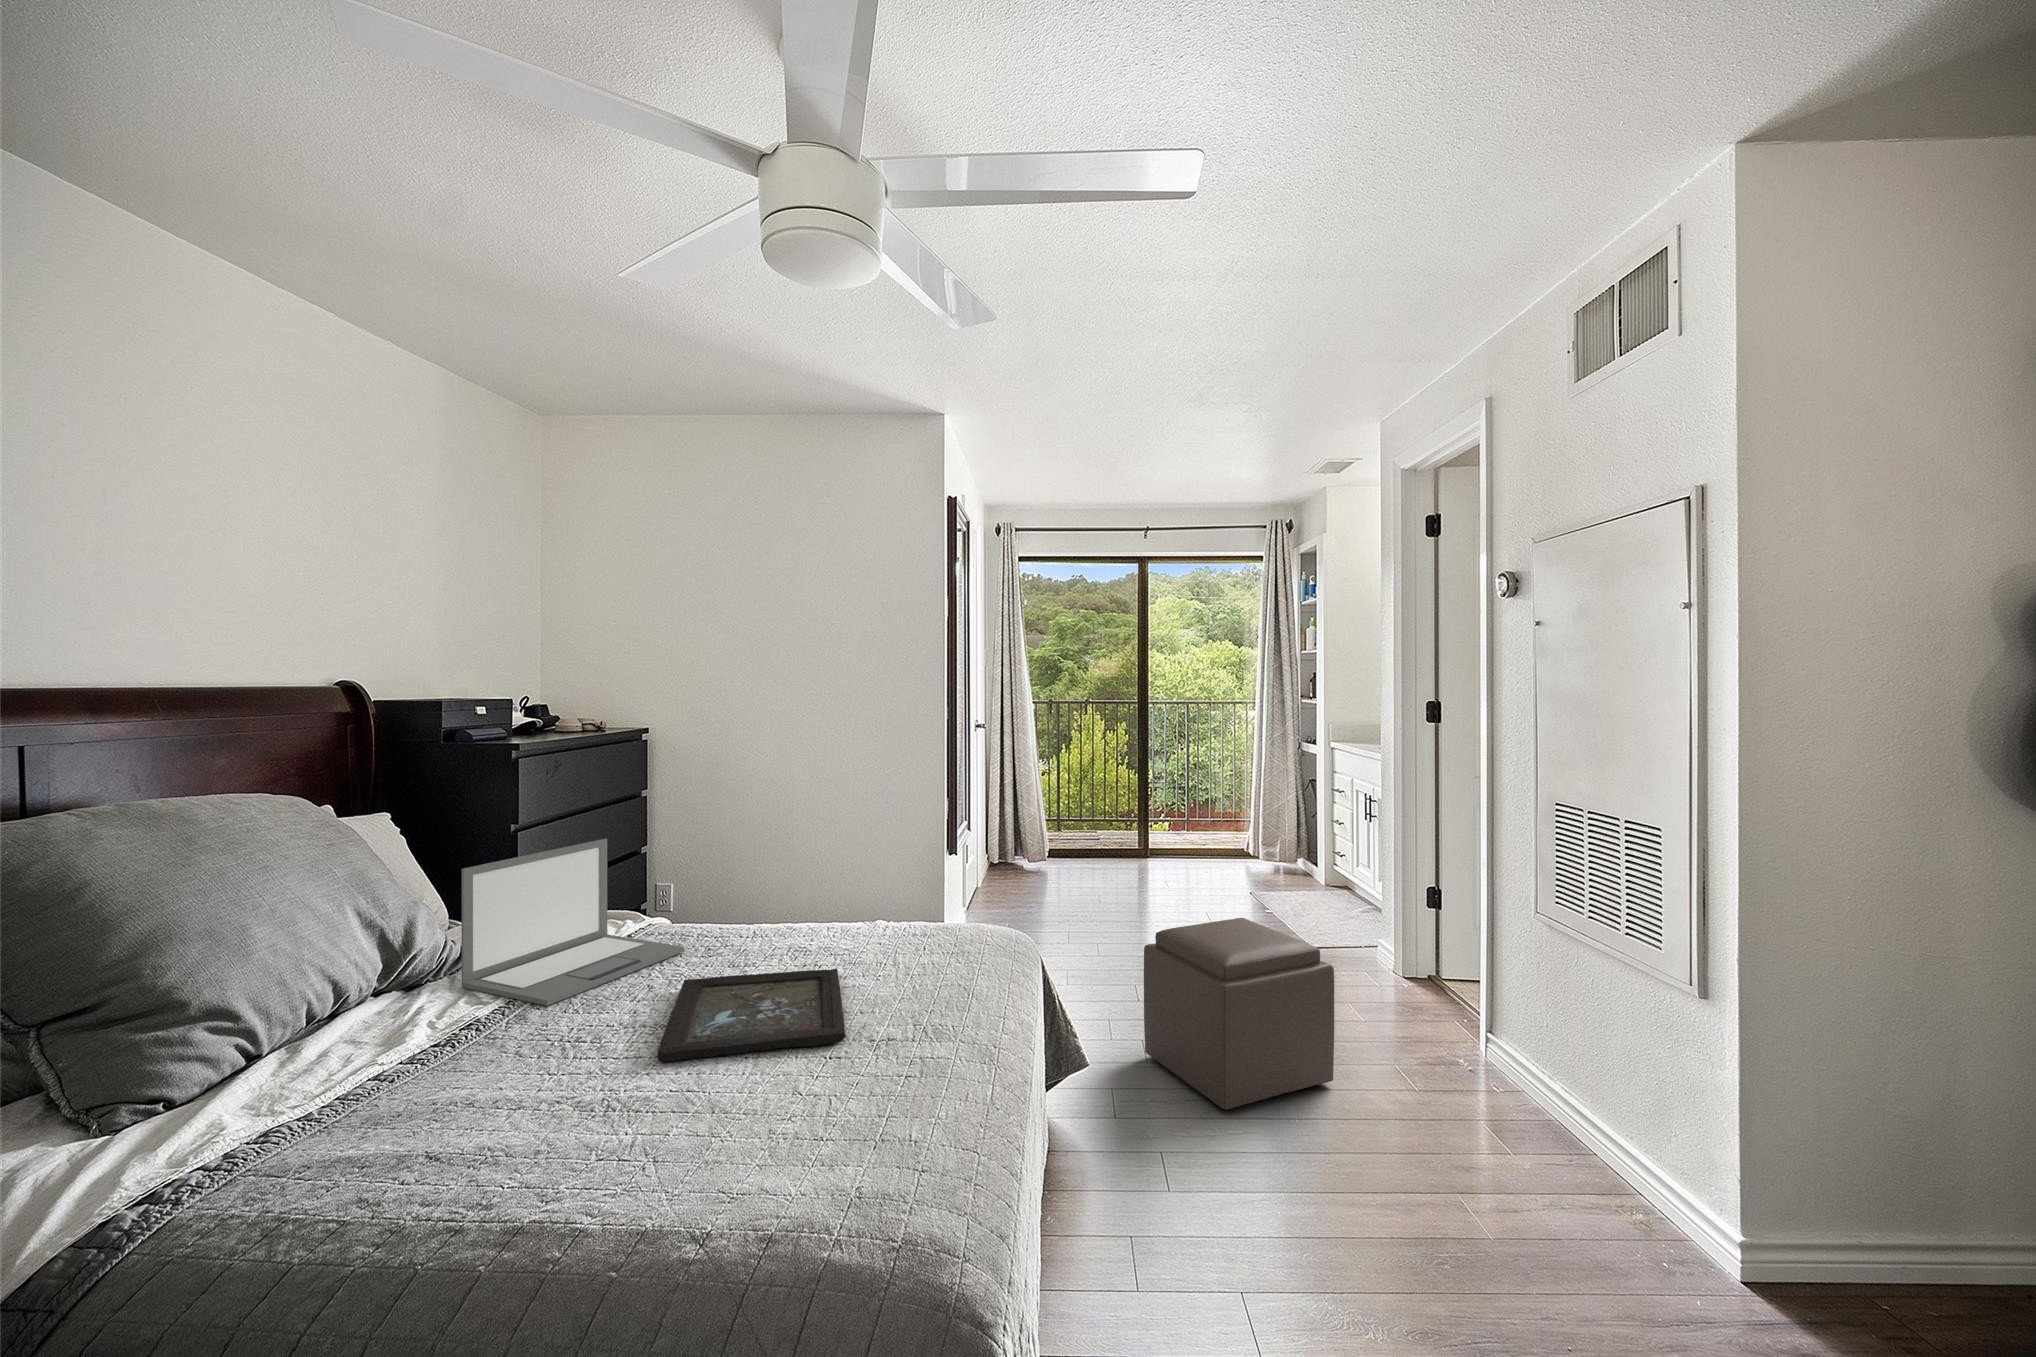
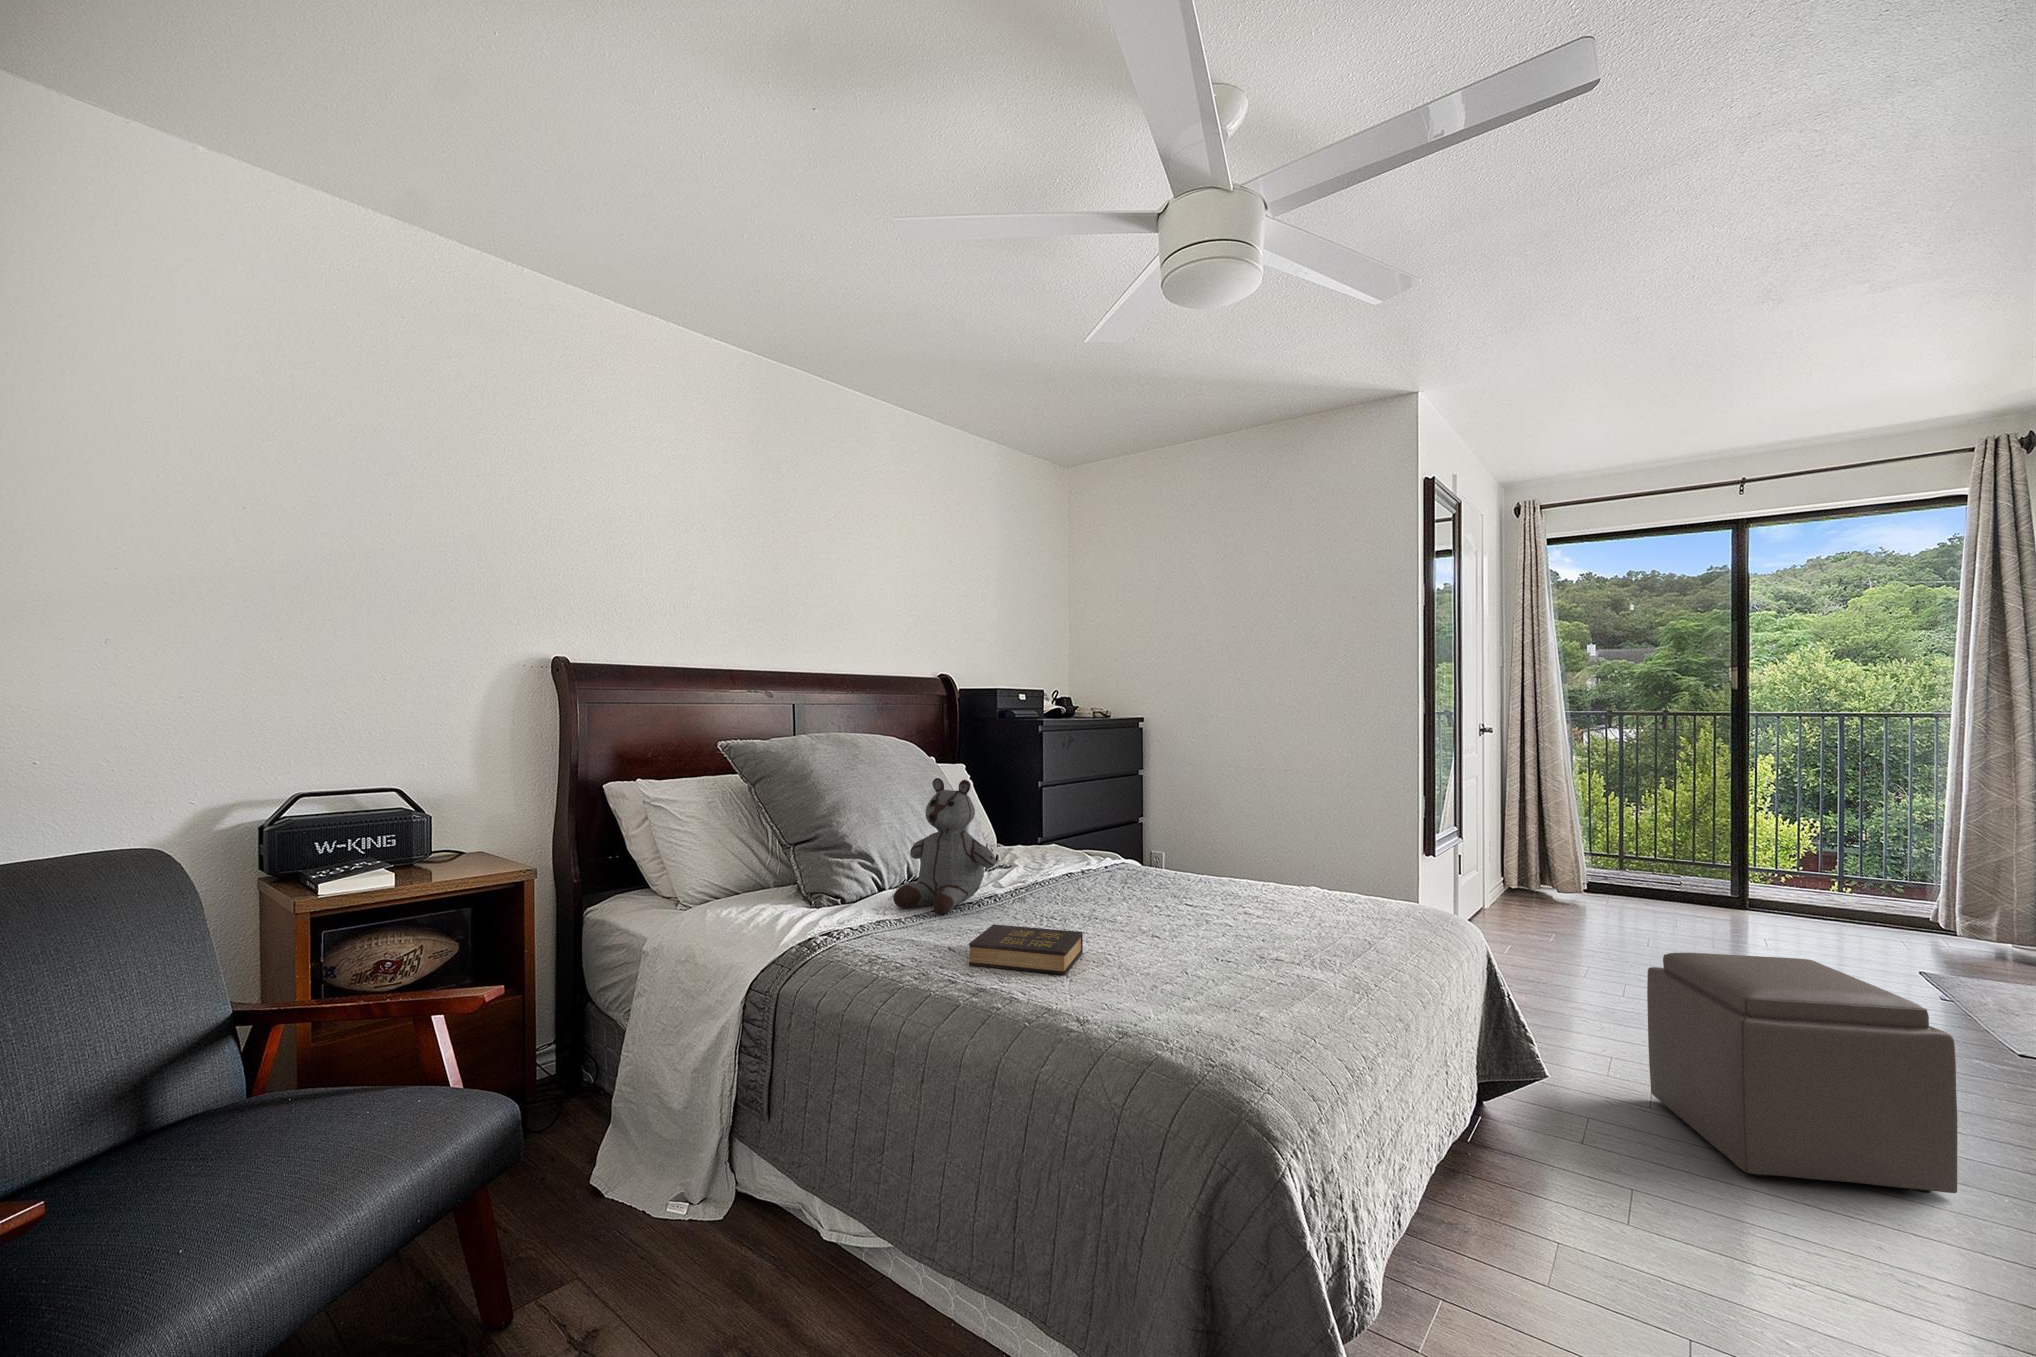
laptop: present [462,838,684,1006] -> none [993,787,1143,895]
stuffed bear: none [289,868,483,1089] -> present [893,778,996,914]
tray: present [657,969,846,1062] -> none [1097,894,1257,949]
hardback book: none [470,1074,648,1183] -> present [969,924,1083,975]

